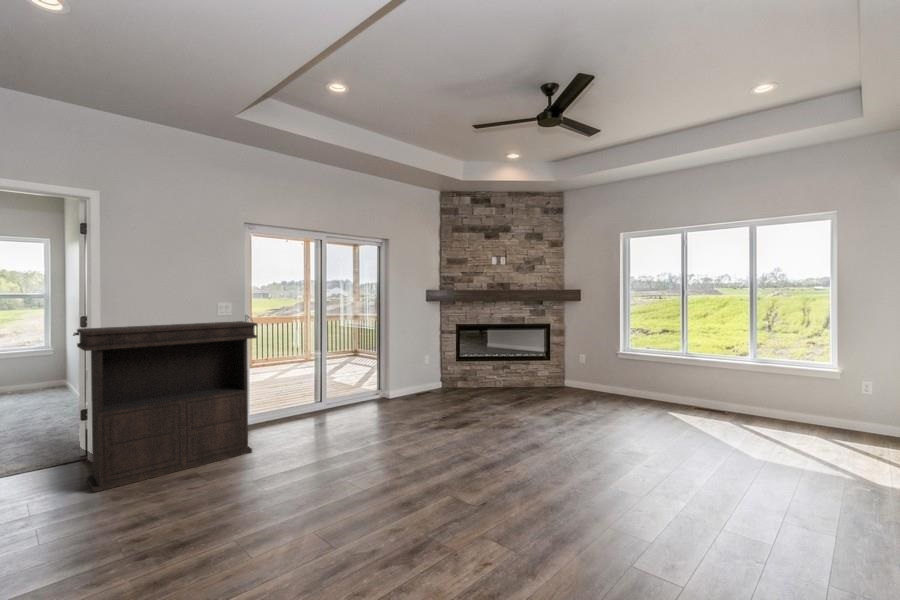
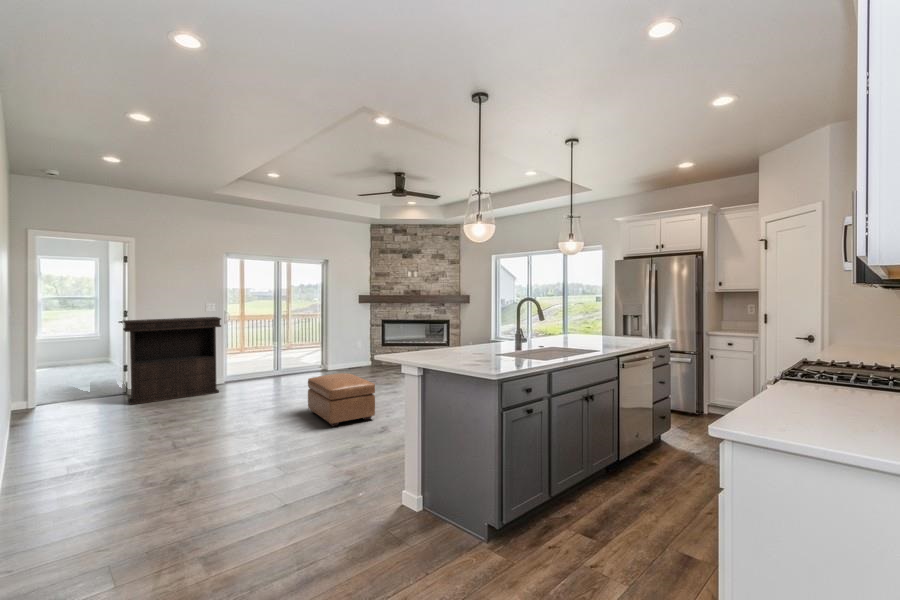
ottoman: none [456,416,602,535] -> present [308,373,375,427]

